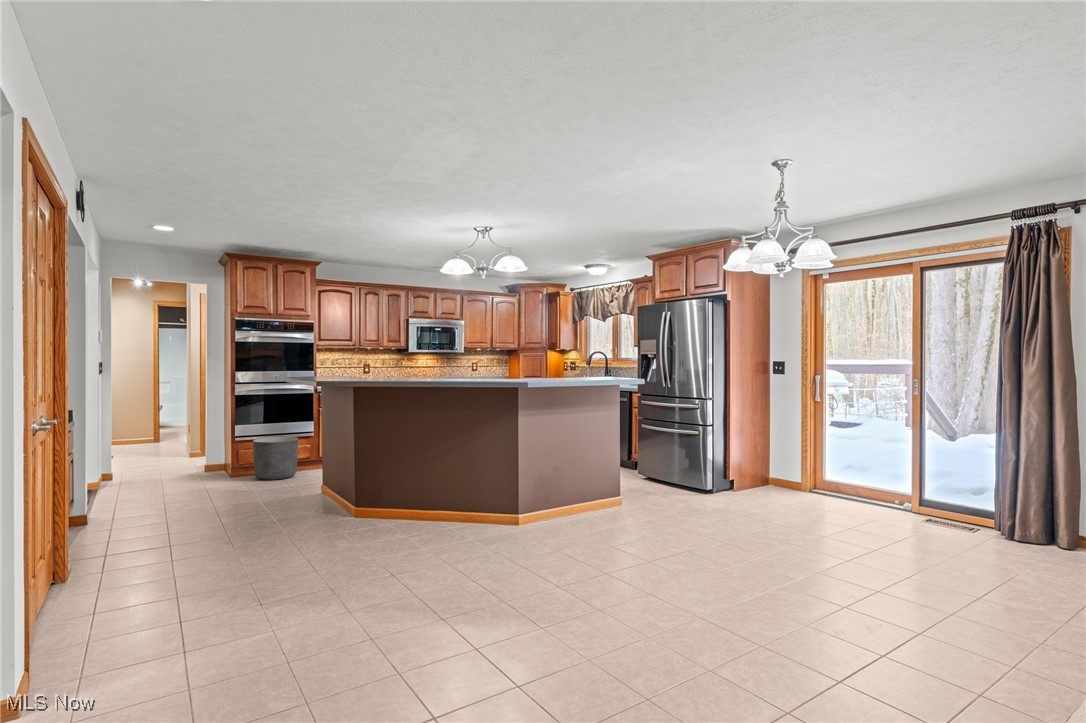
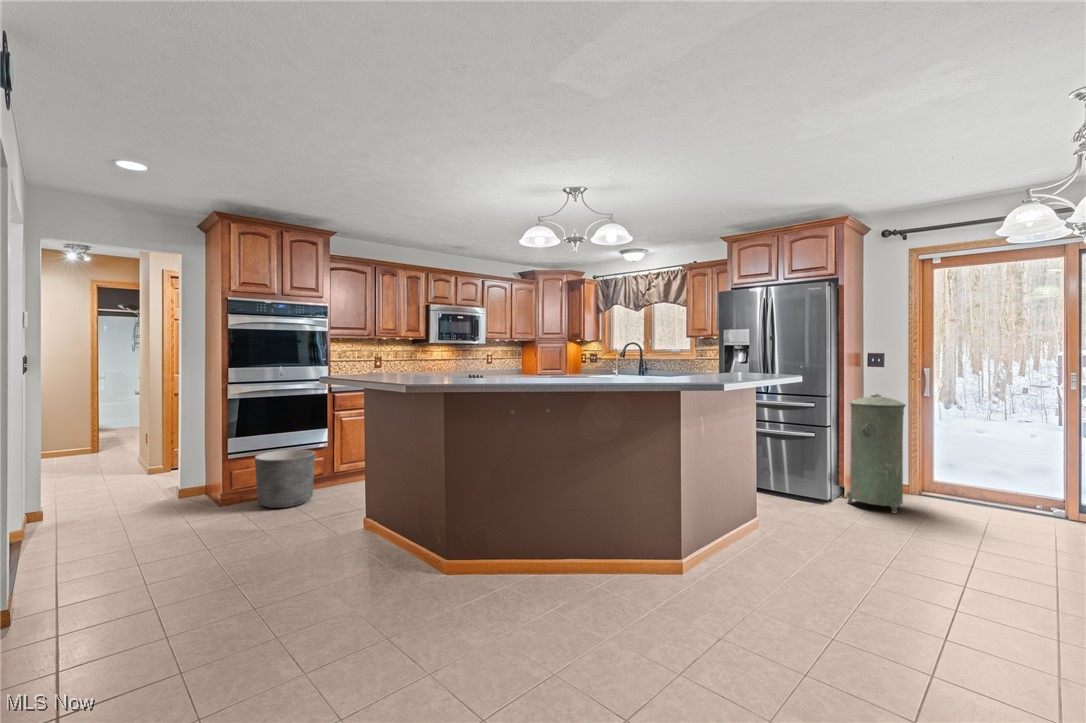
trash can: none [728,397,773,502] -> present [847,394,906,513]

